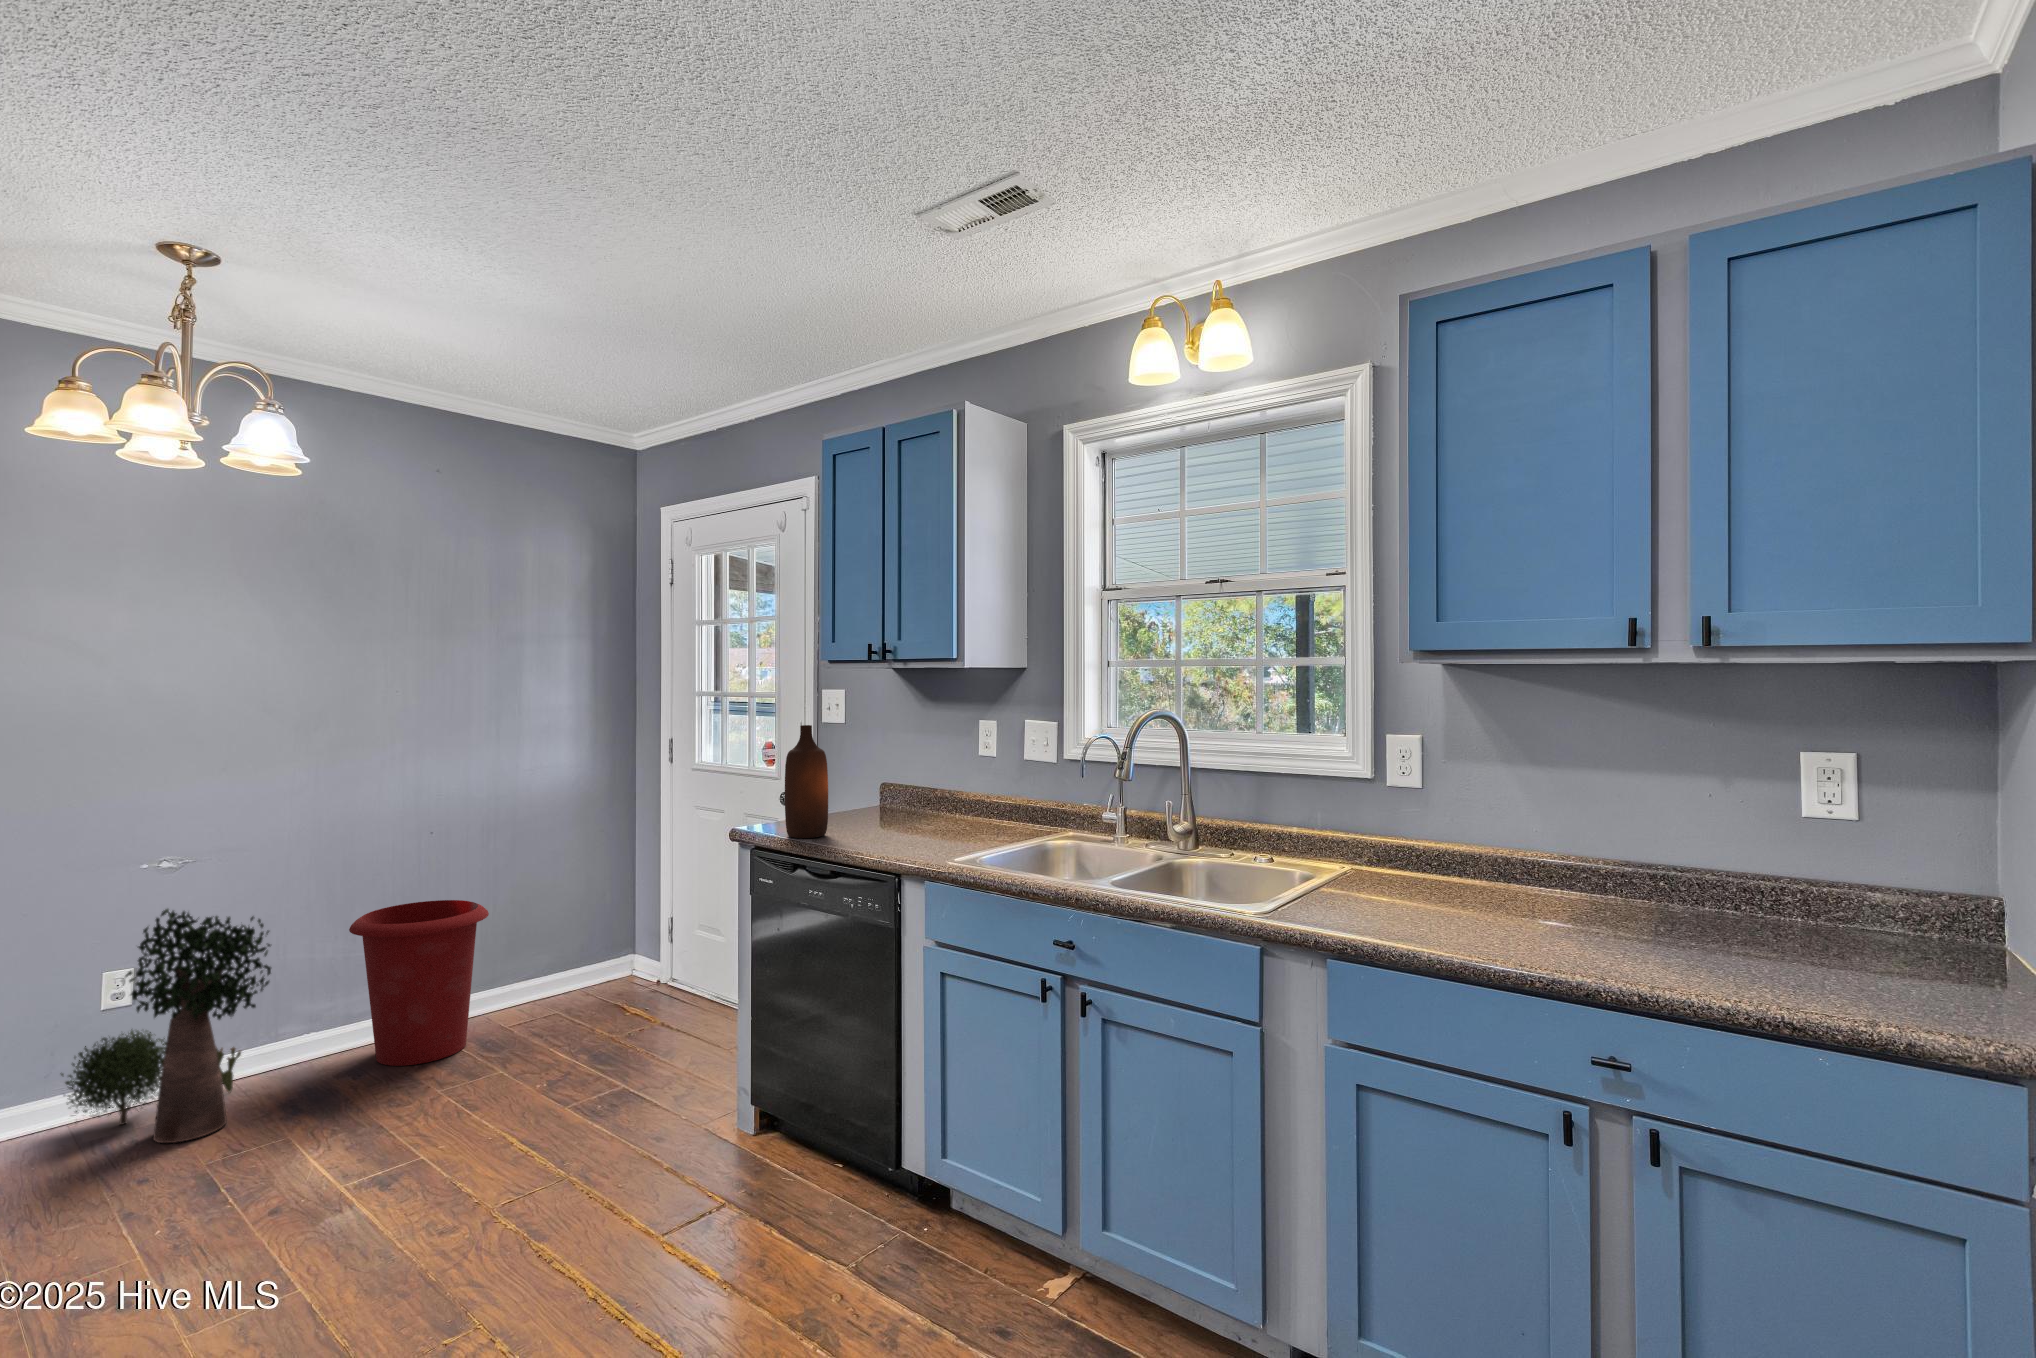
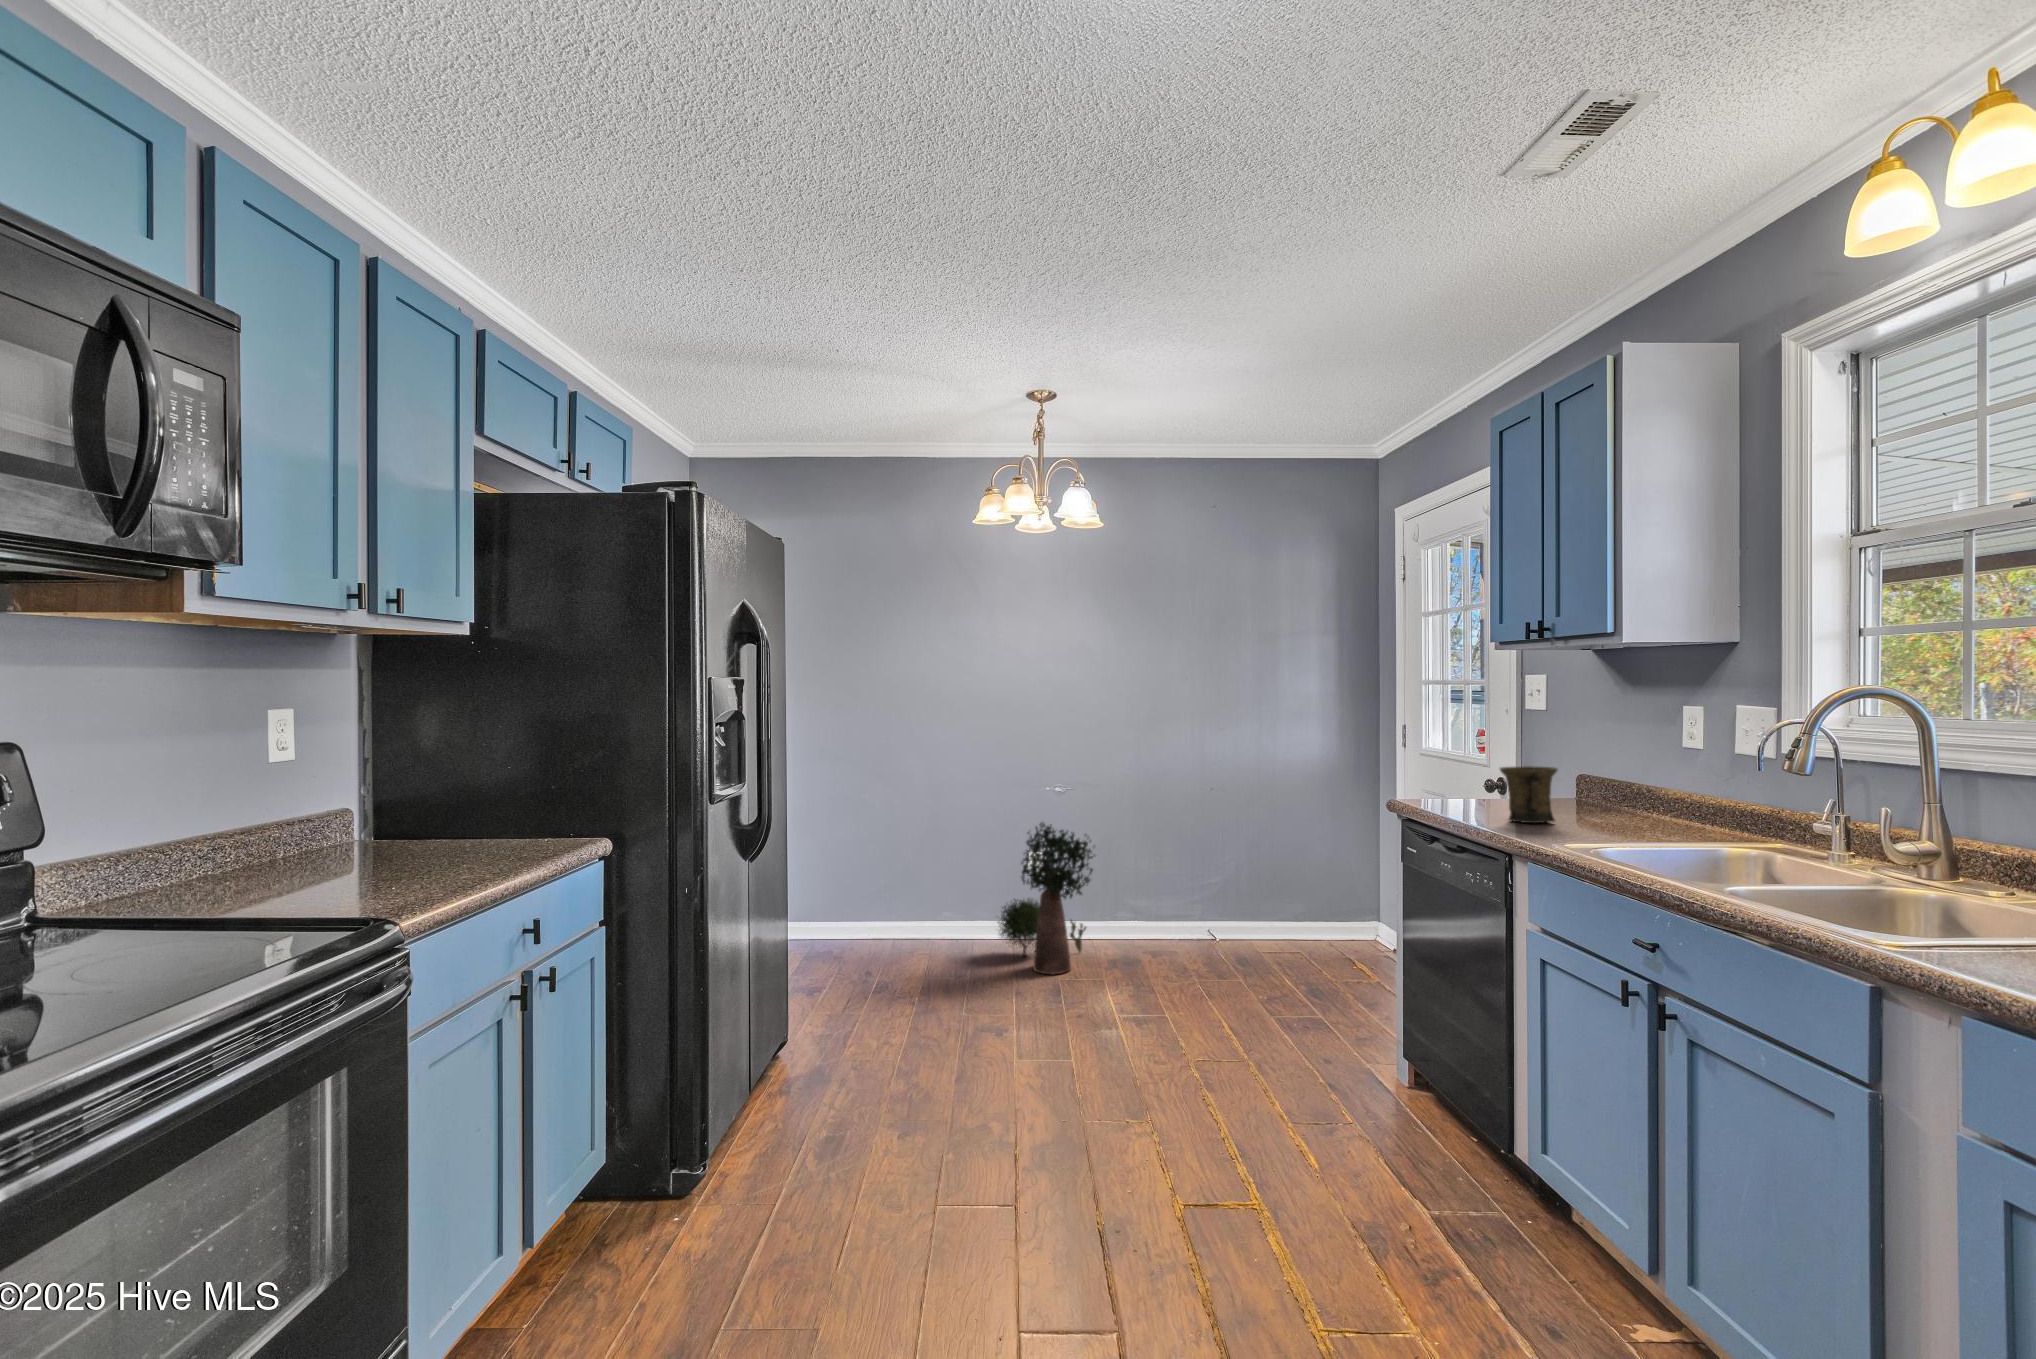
bottle: present [785,725,828,838] -> none [1428,705,1473,814]
mug: none [858,783,909,839] -> present [1500,766,1558,823]
waste bin: present [349,900,489,1066] -> none [1147,843,1241,965]

